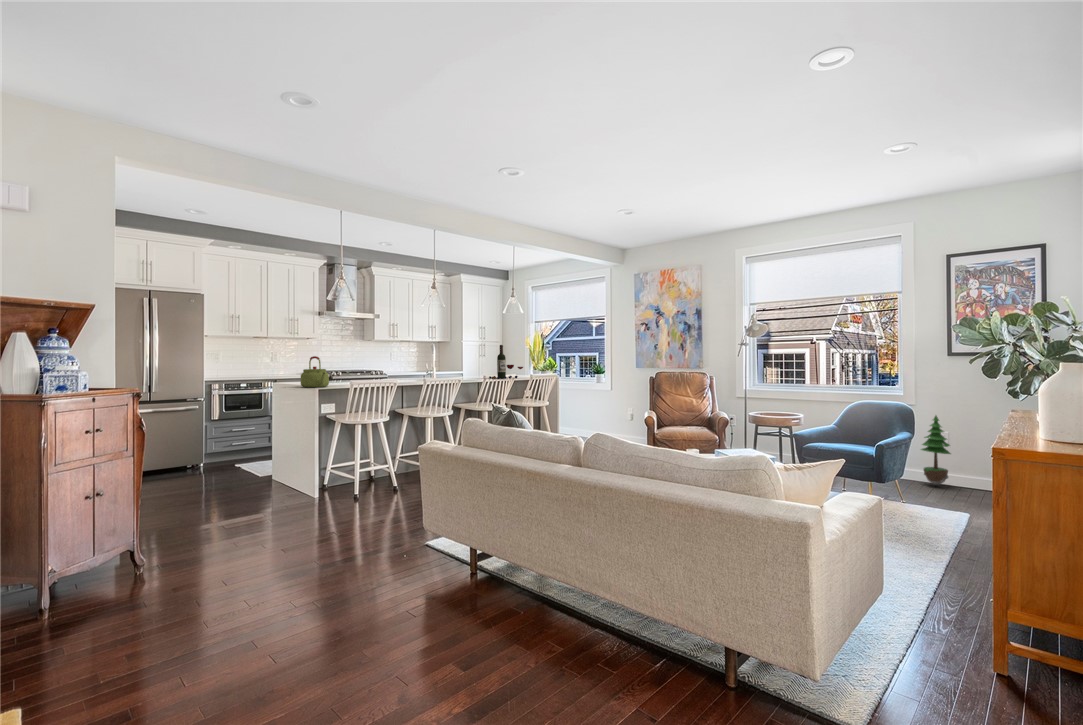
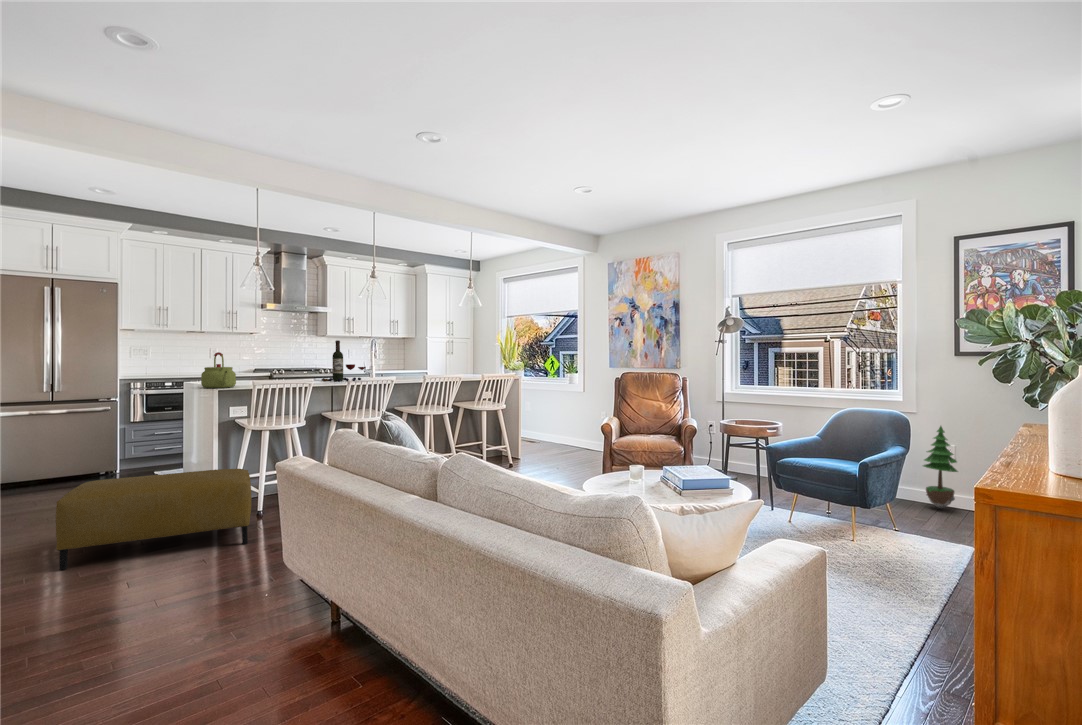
wine bottle: present [489,345,523,379] -> present [322,340,366,382]
ottoman: none [213,456,361,539] -> present [56,469,252,570]

